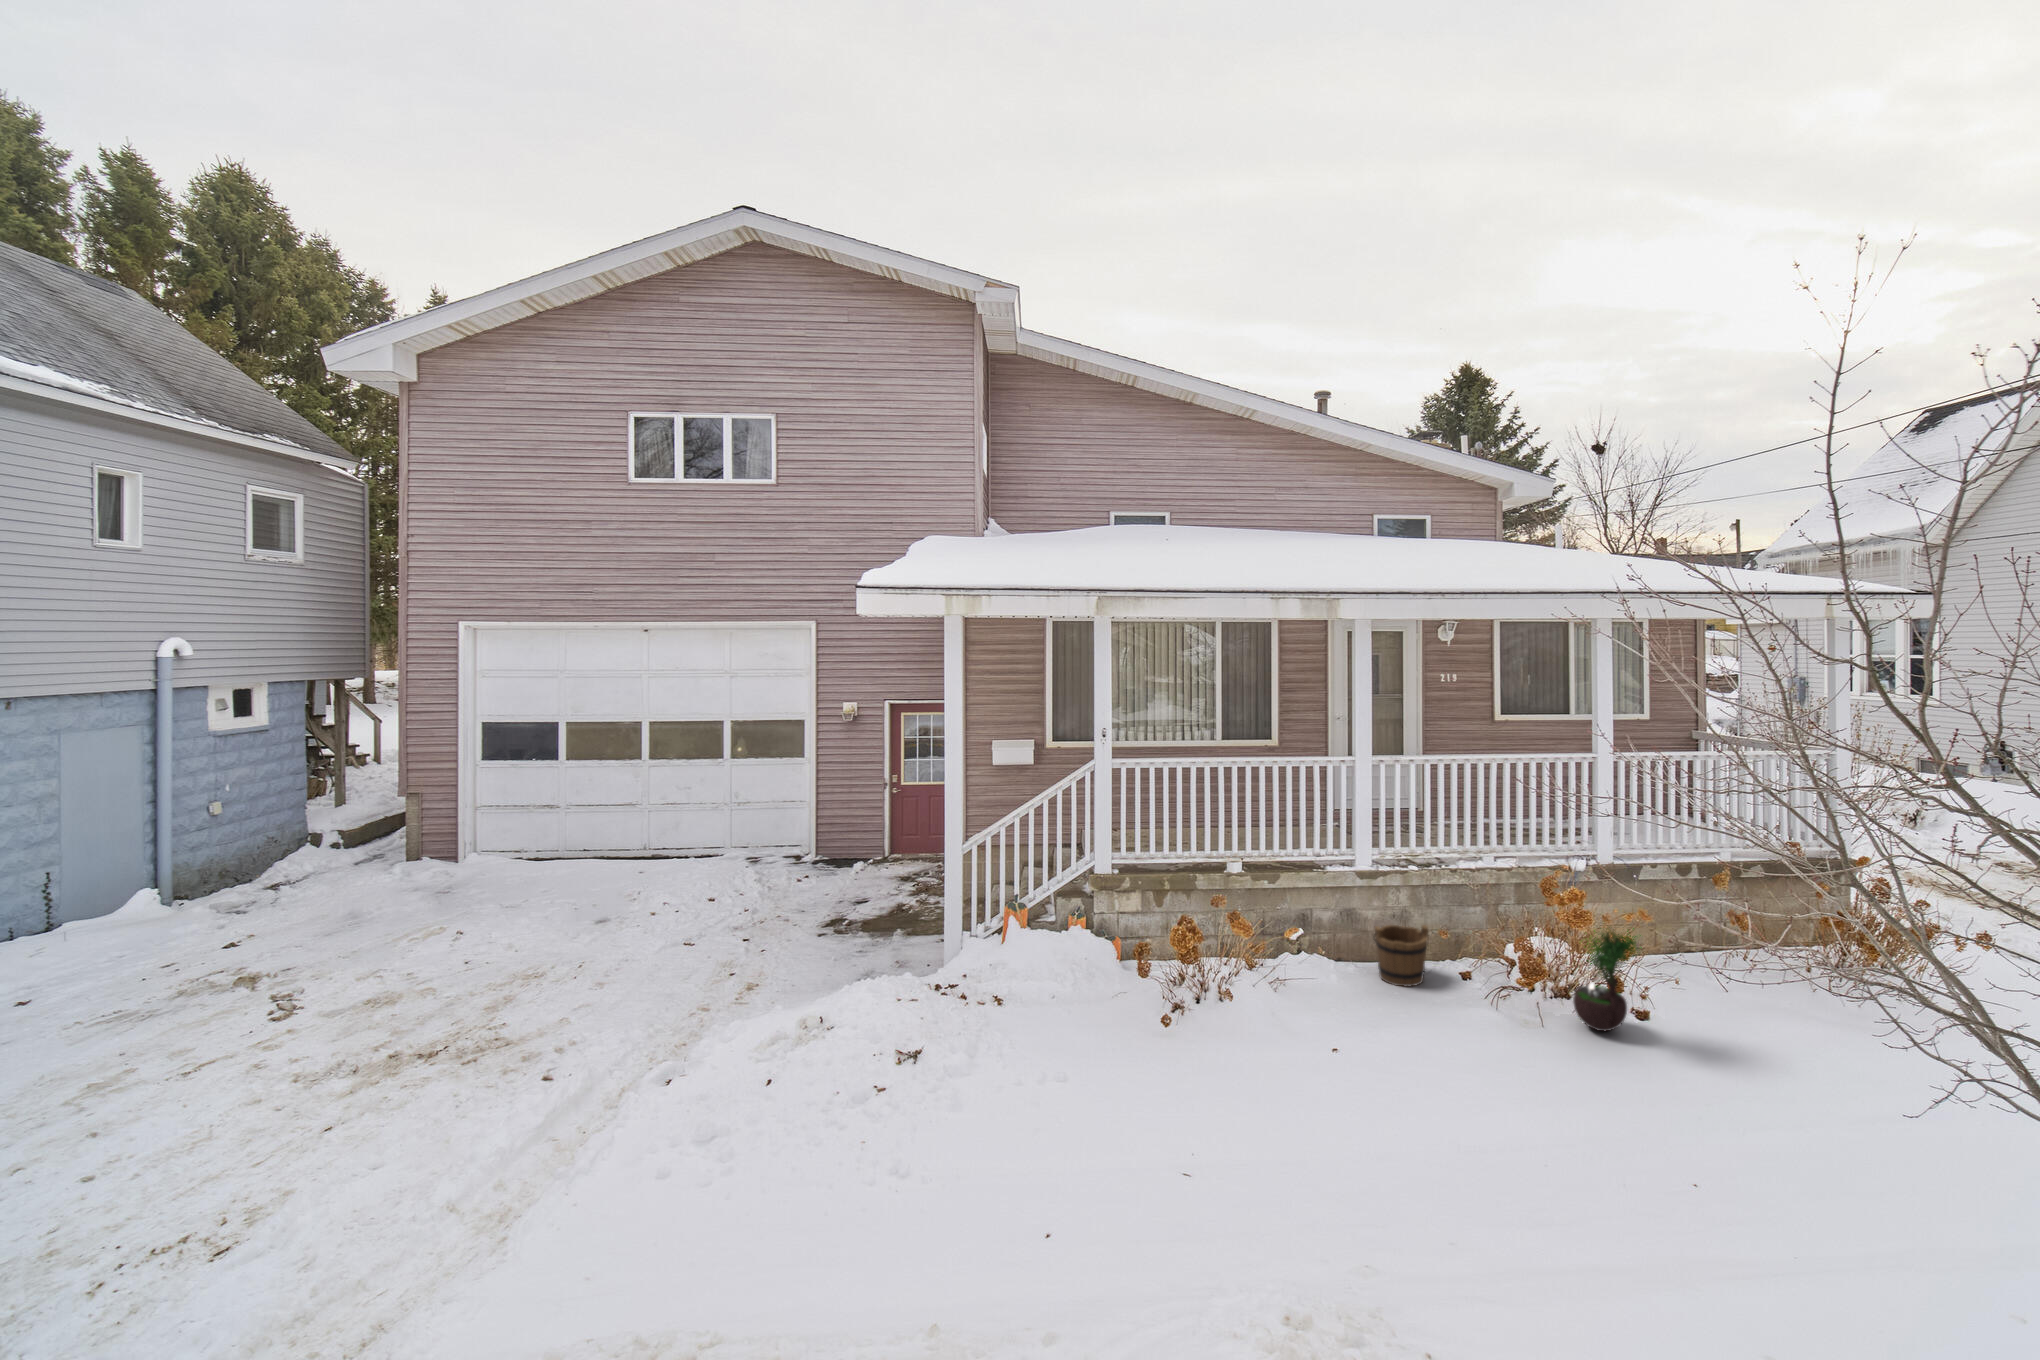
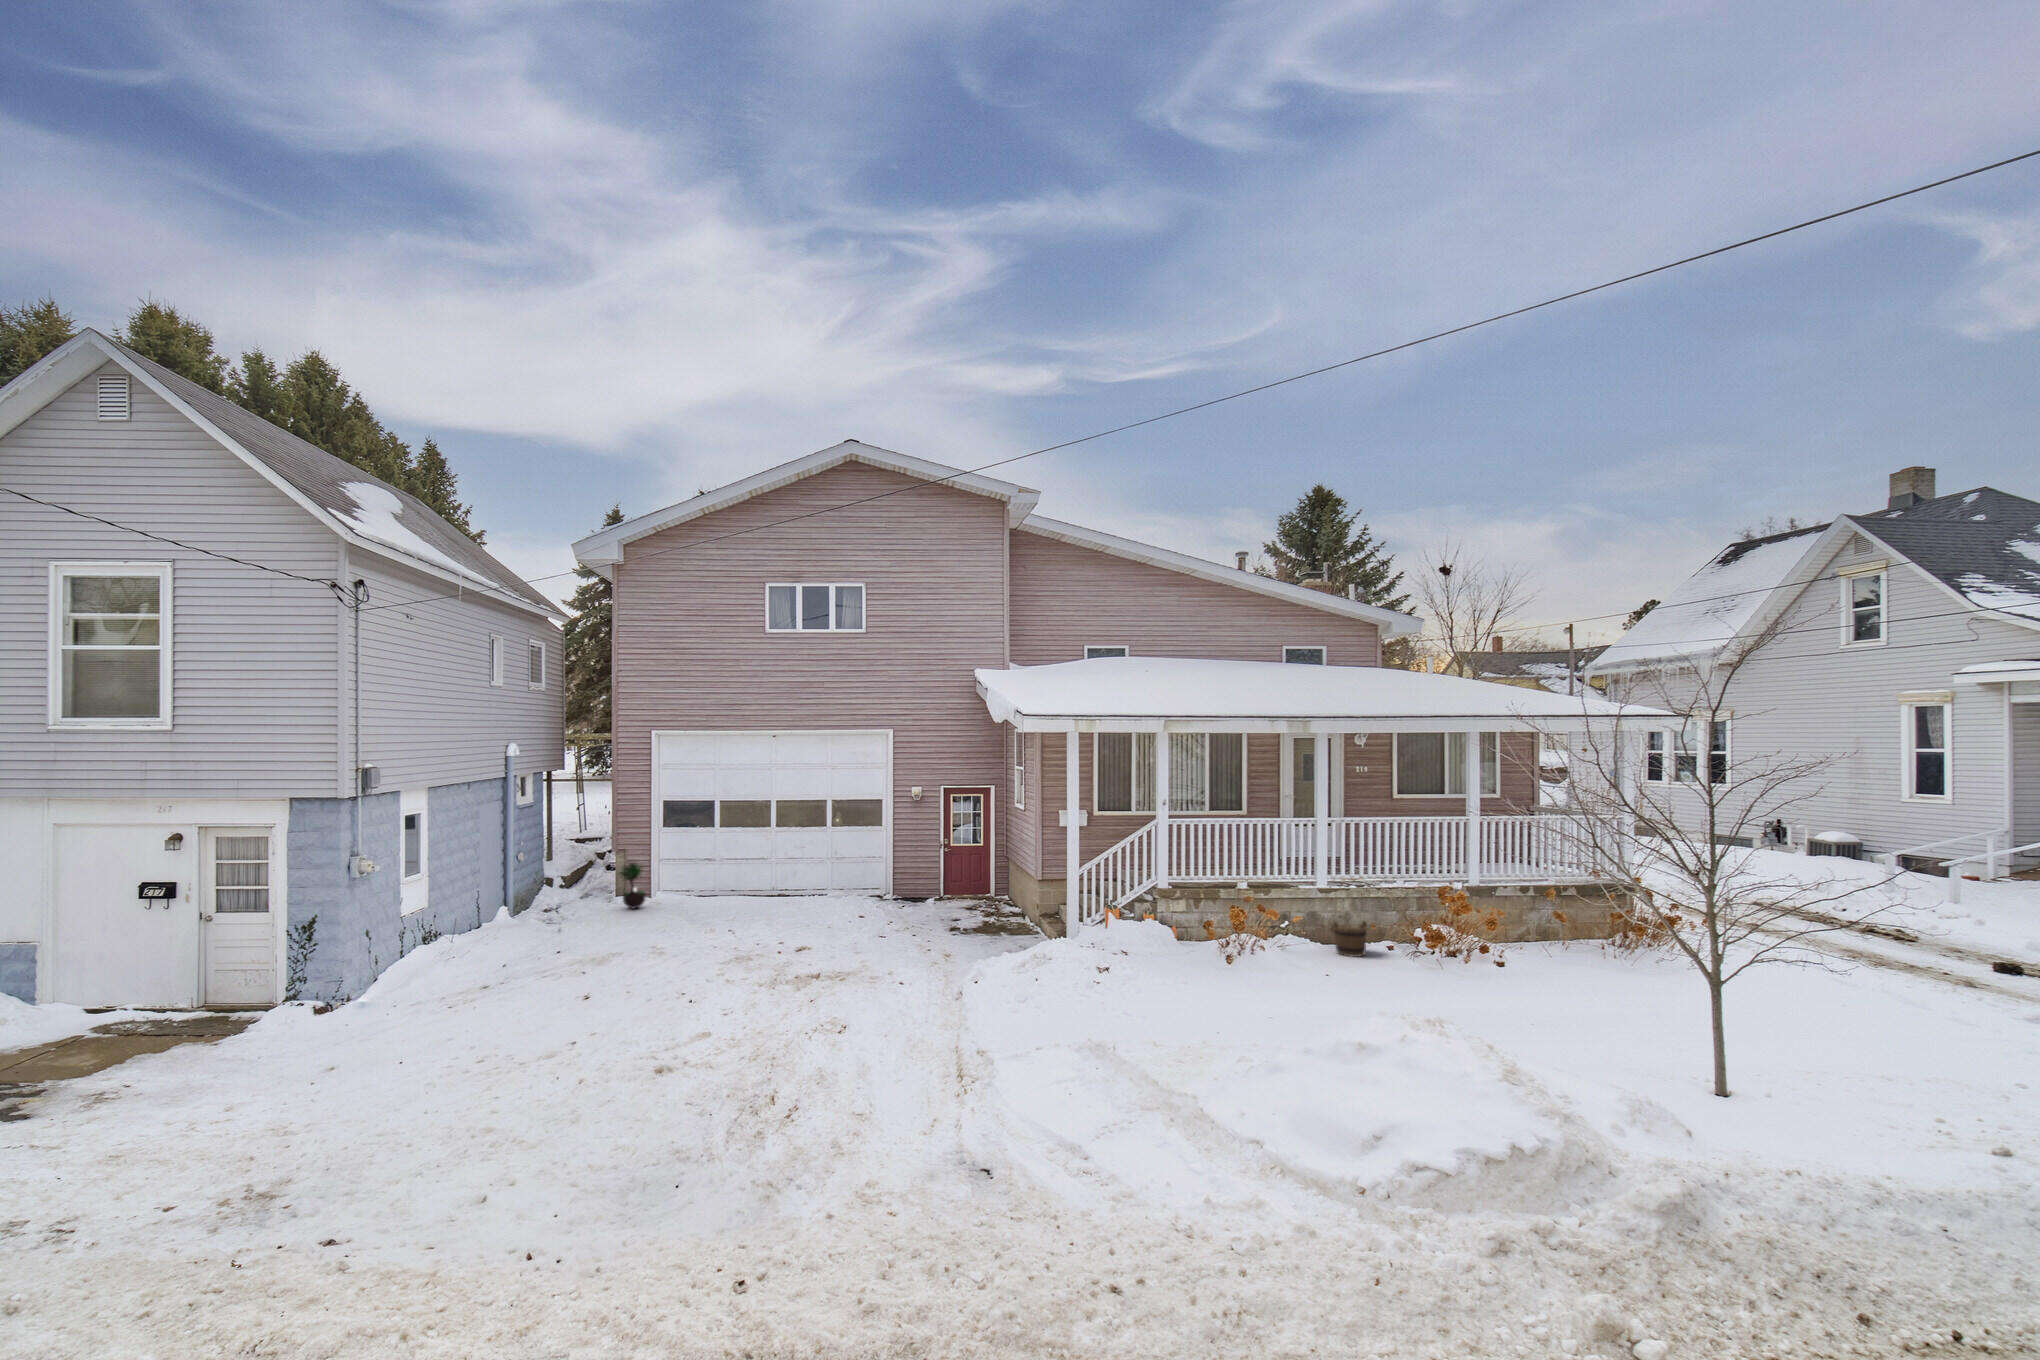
potted tree: present [1573,928,1642,1031] -> present [619,863,645,909]

